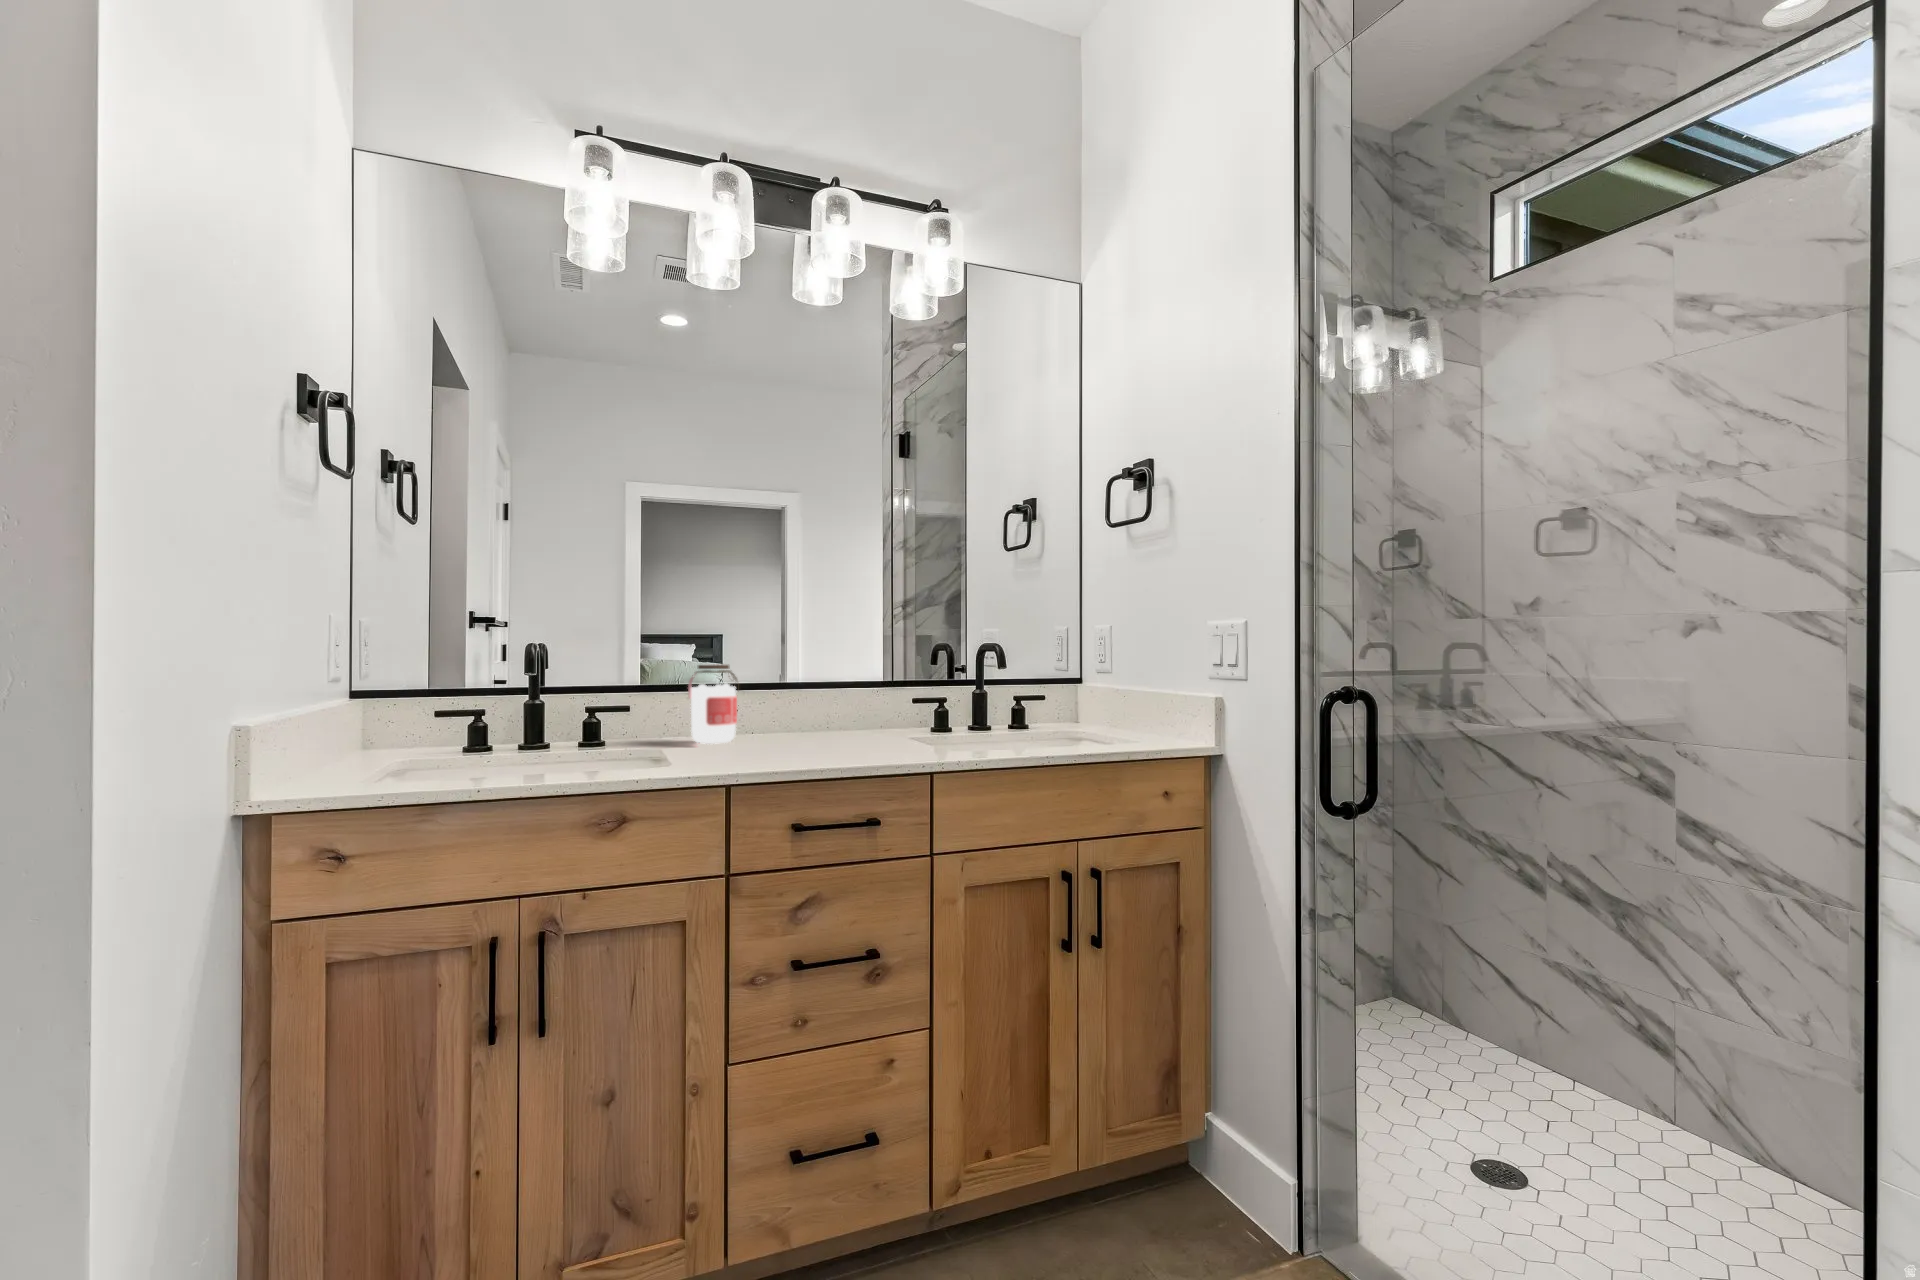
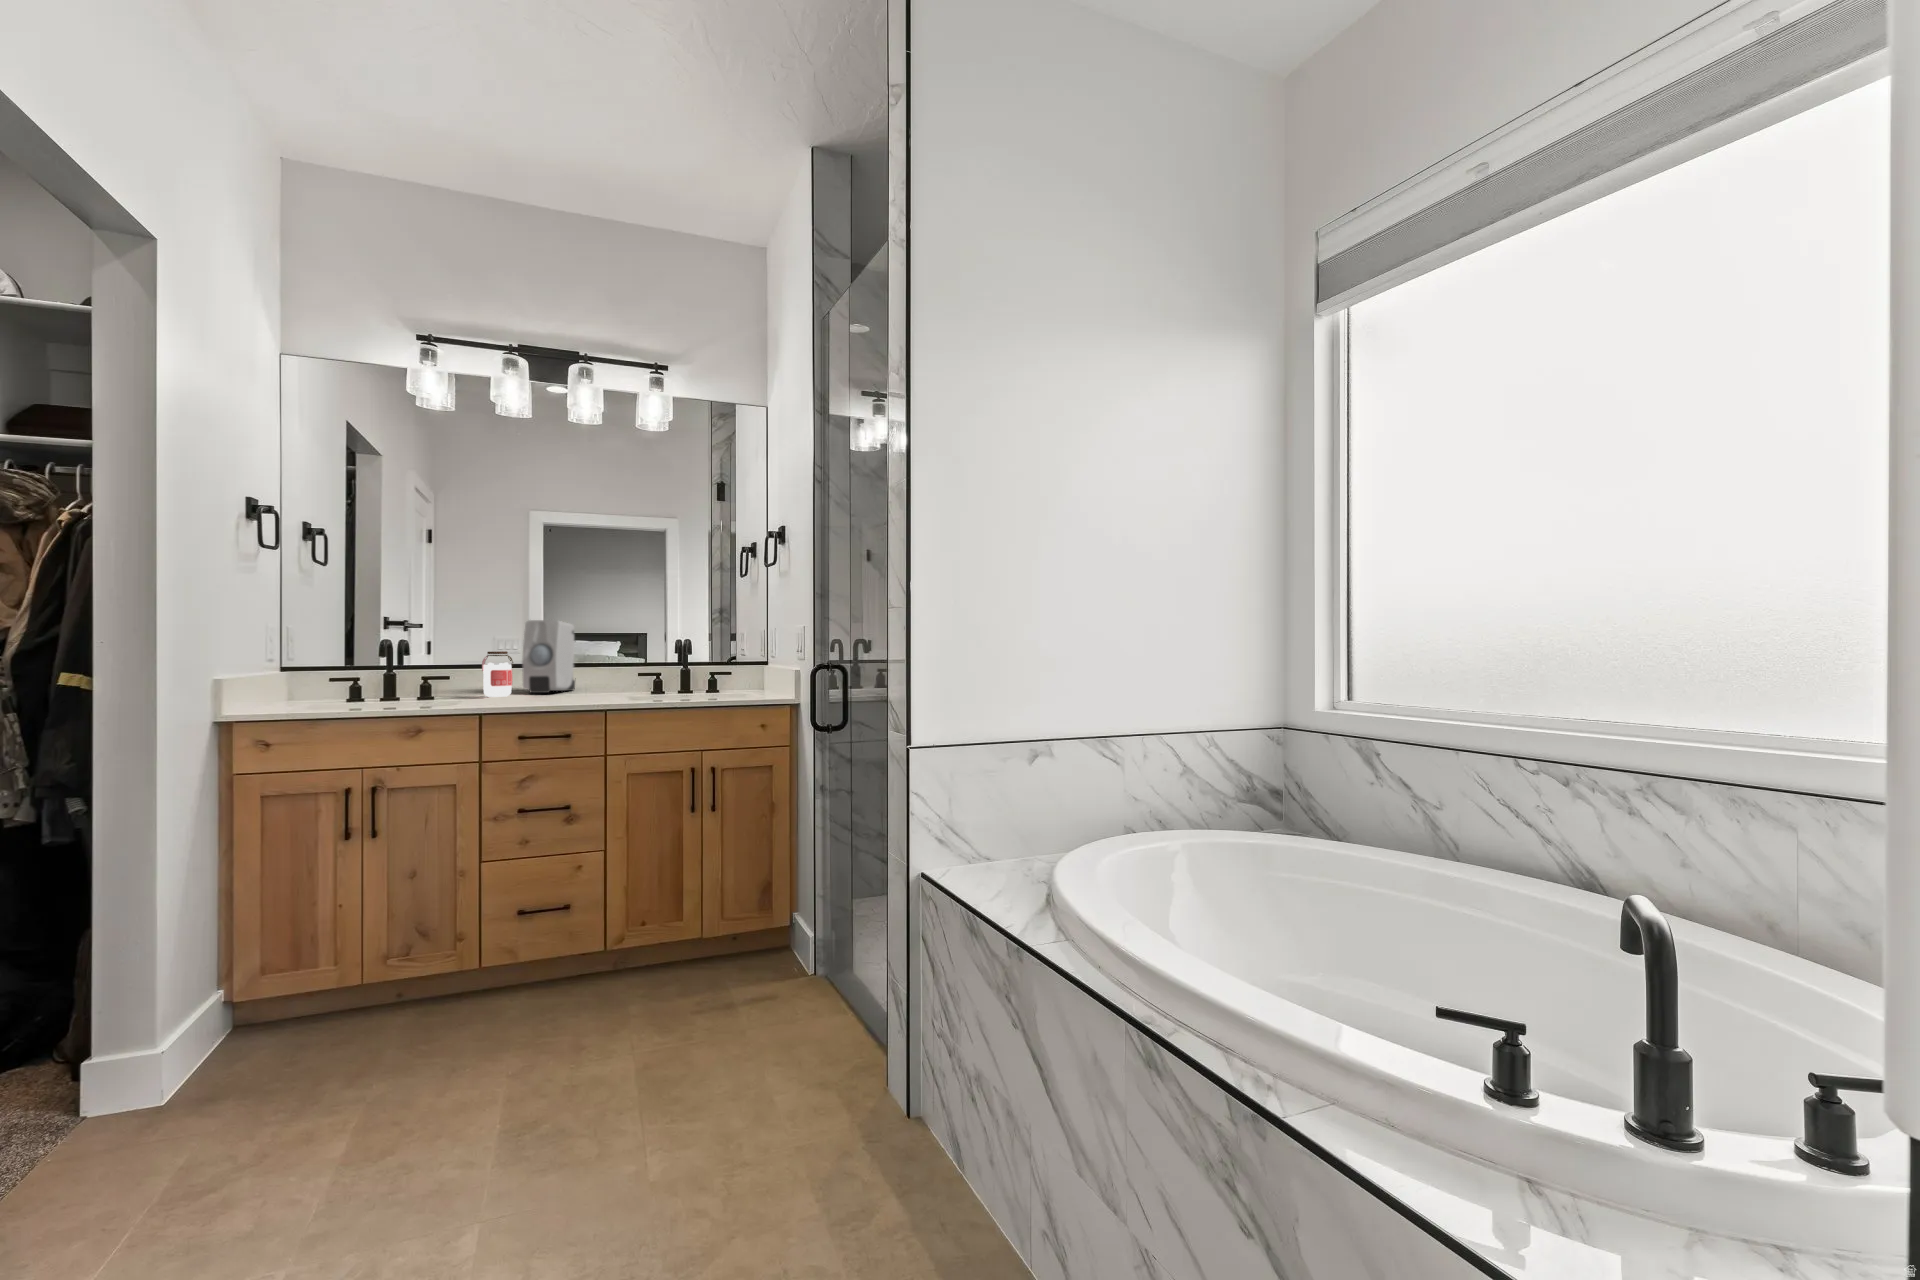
soap dispenser: none [744,612,816,734] -> present [522,620,575,693]

